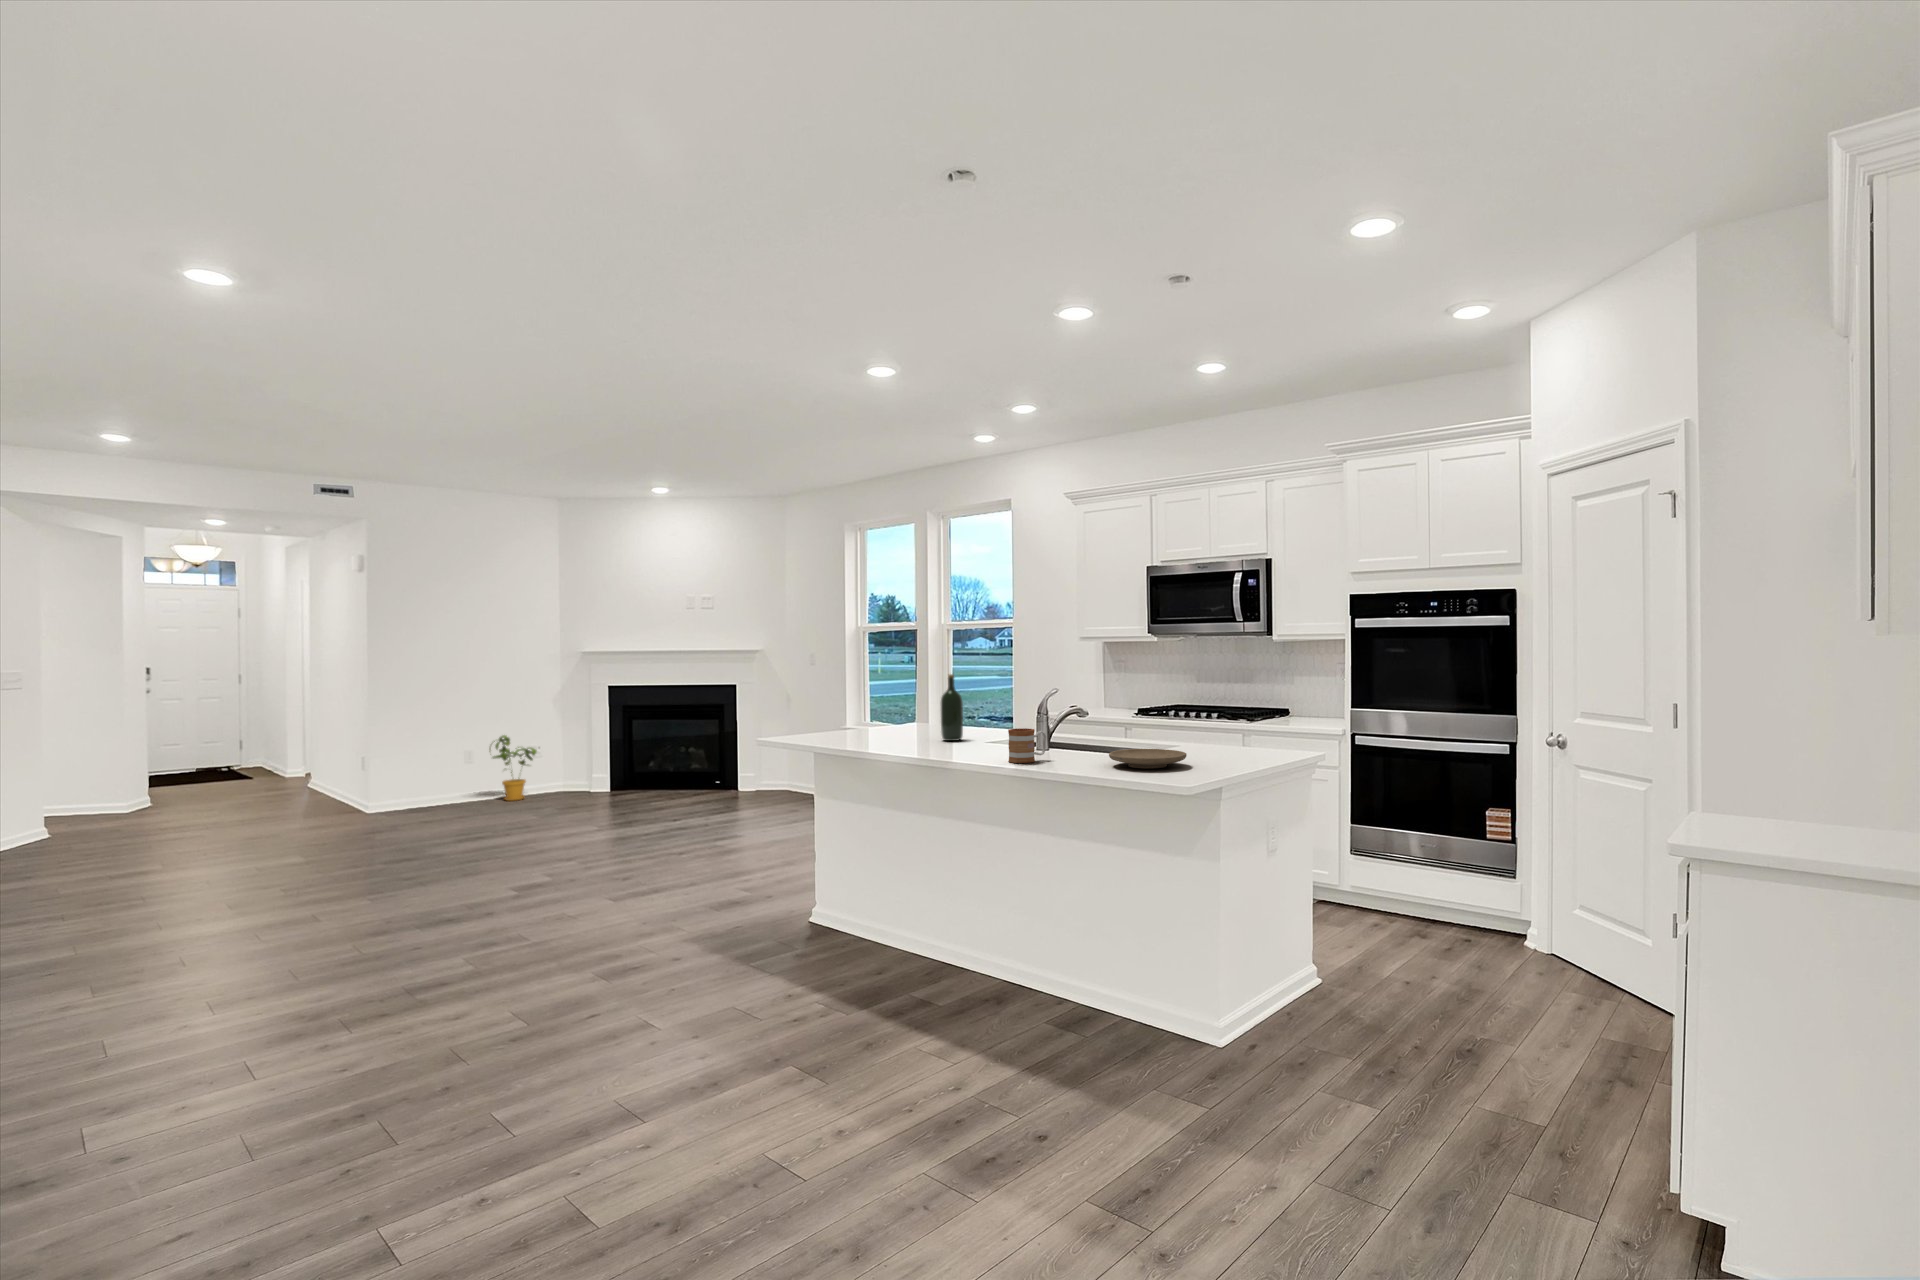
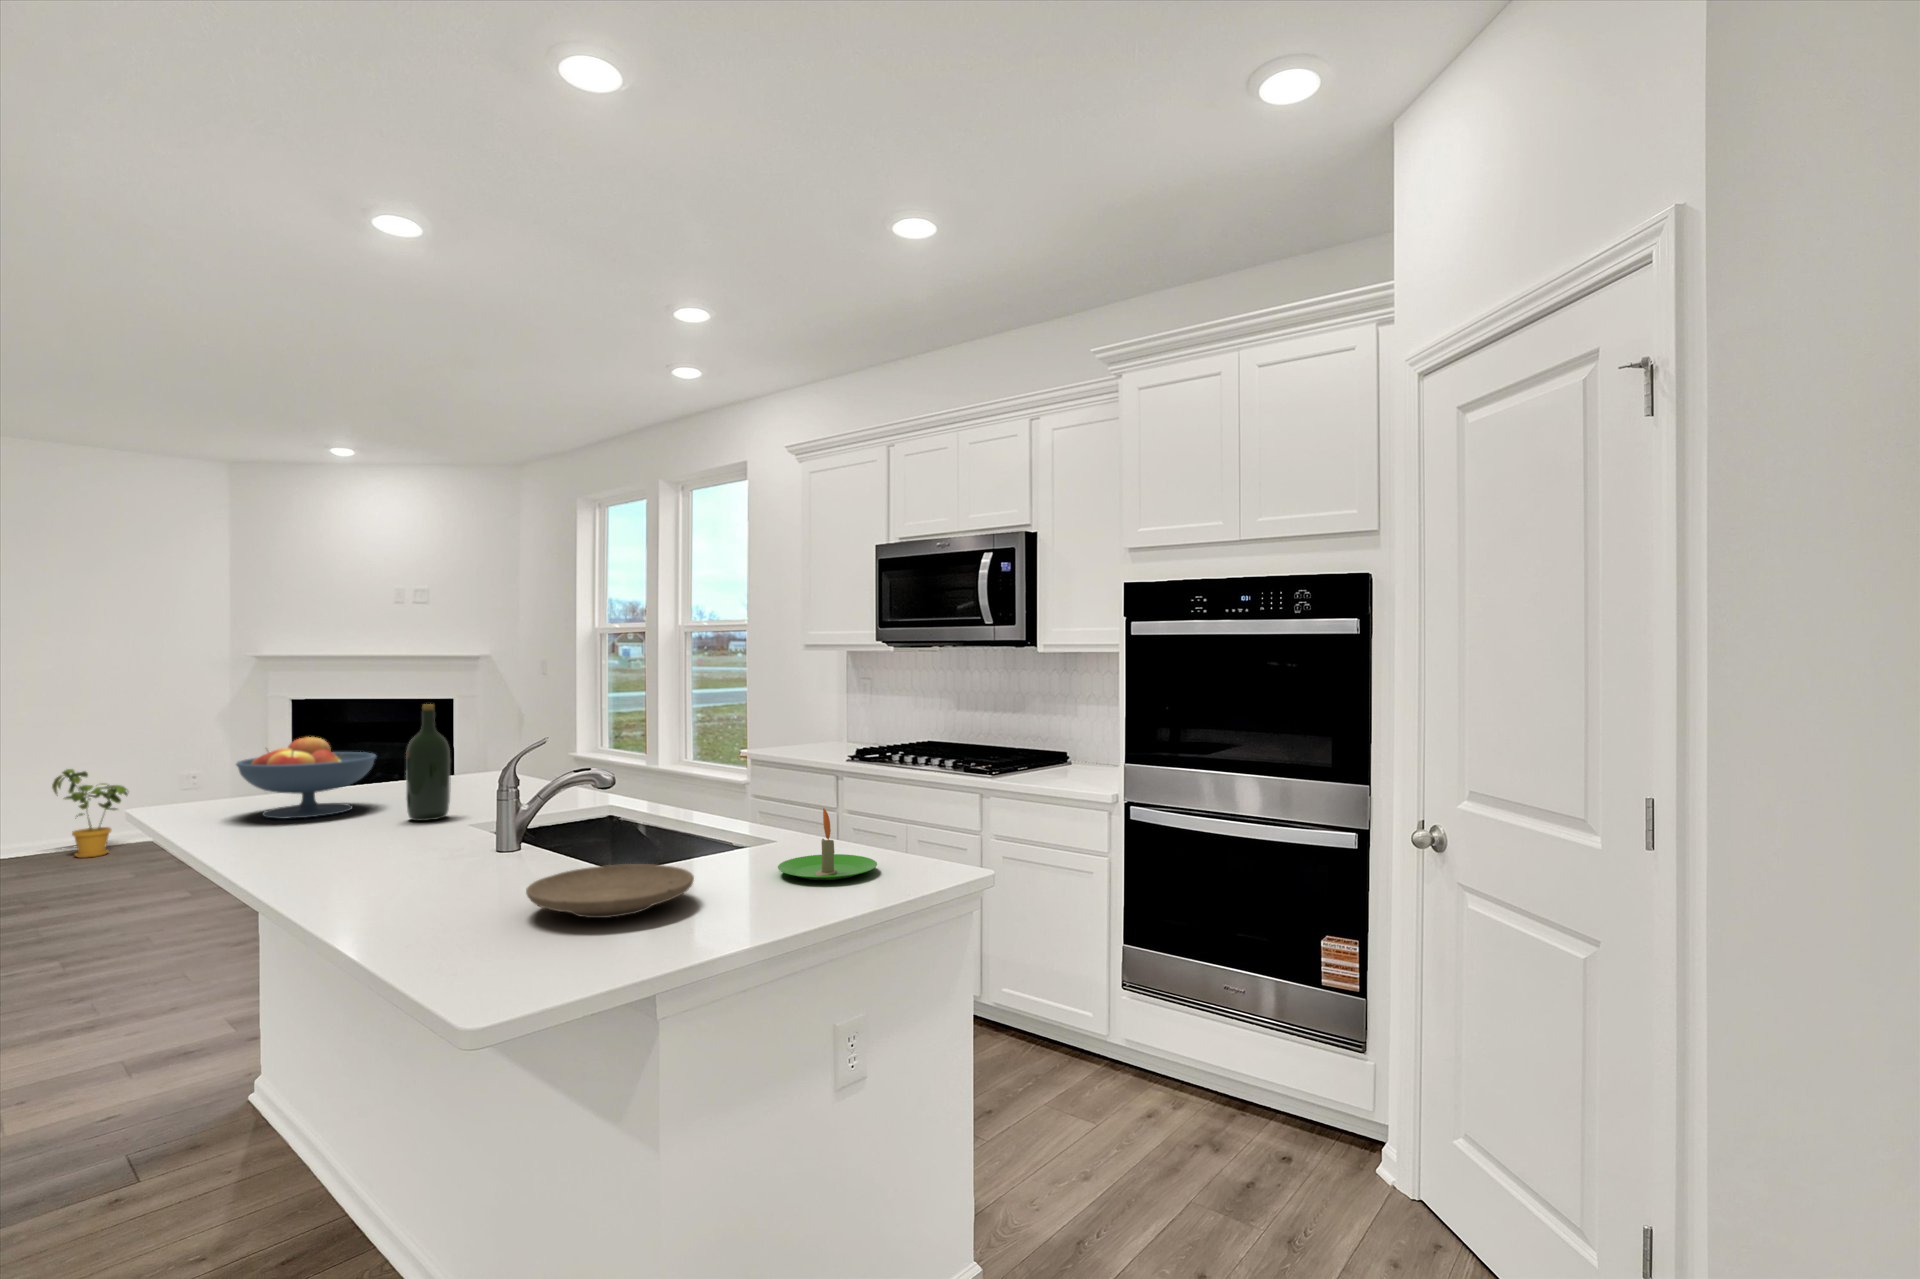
fruit bowl: none [839,695,908,741] -> present [236,737,376,819]
candle: none [1204,722,1258,758] -> present [778,808,877,880]
mug: present [1008,728,1046,763] -> none [366,819,459,893]

